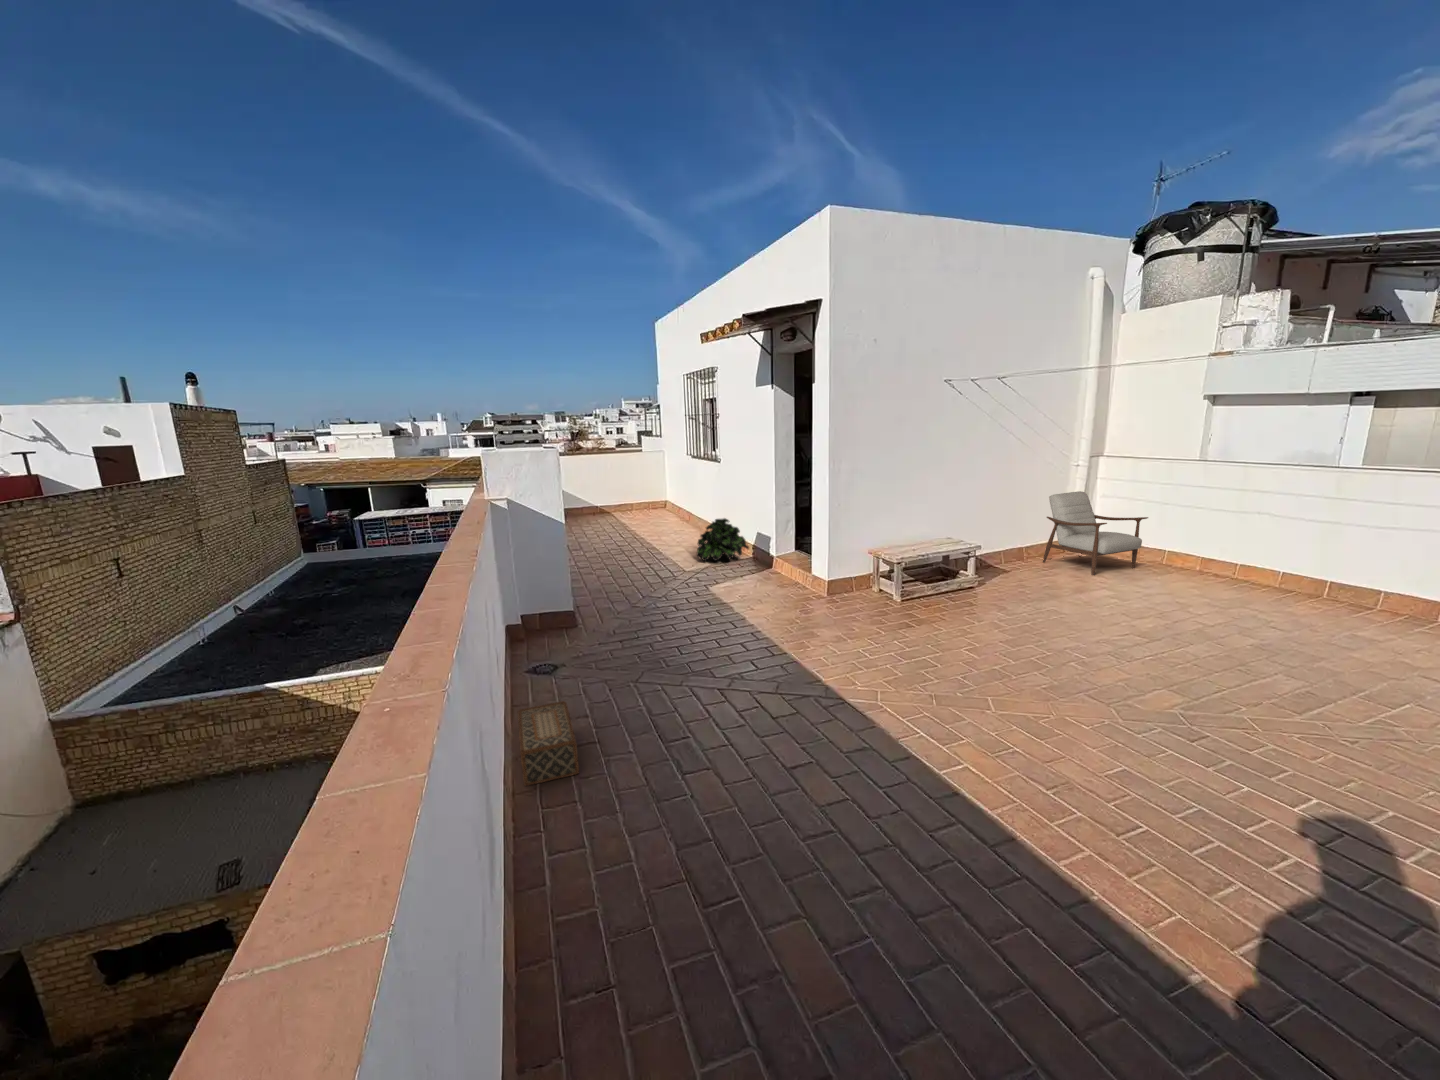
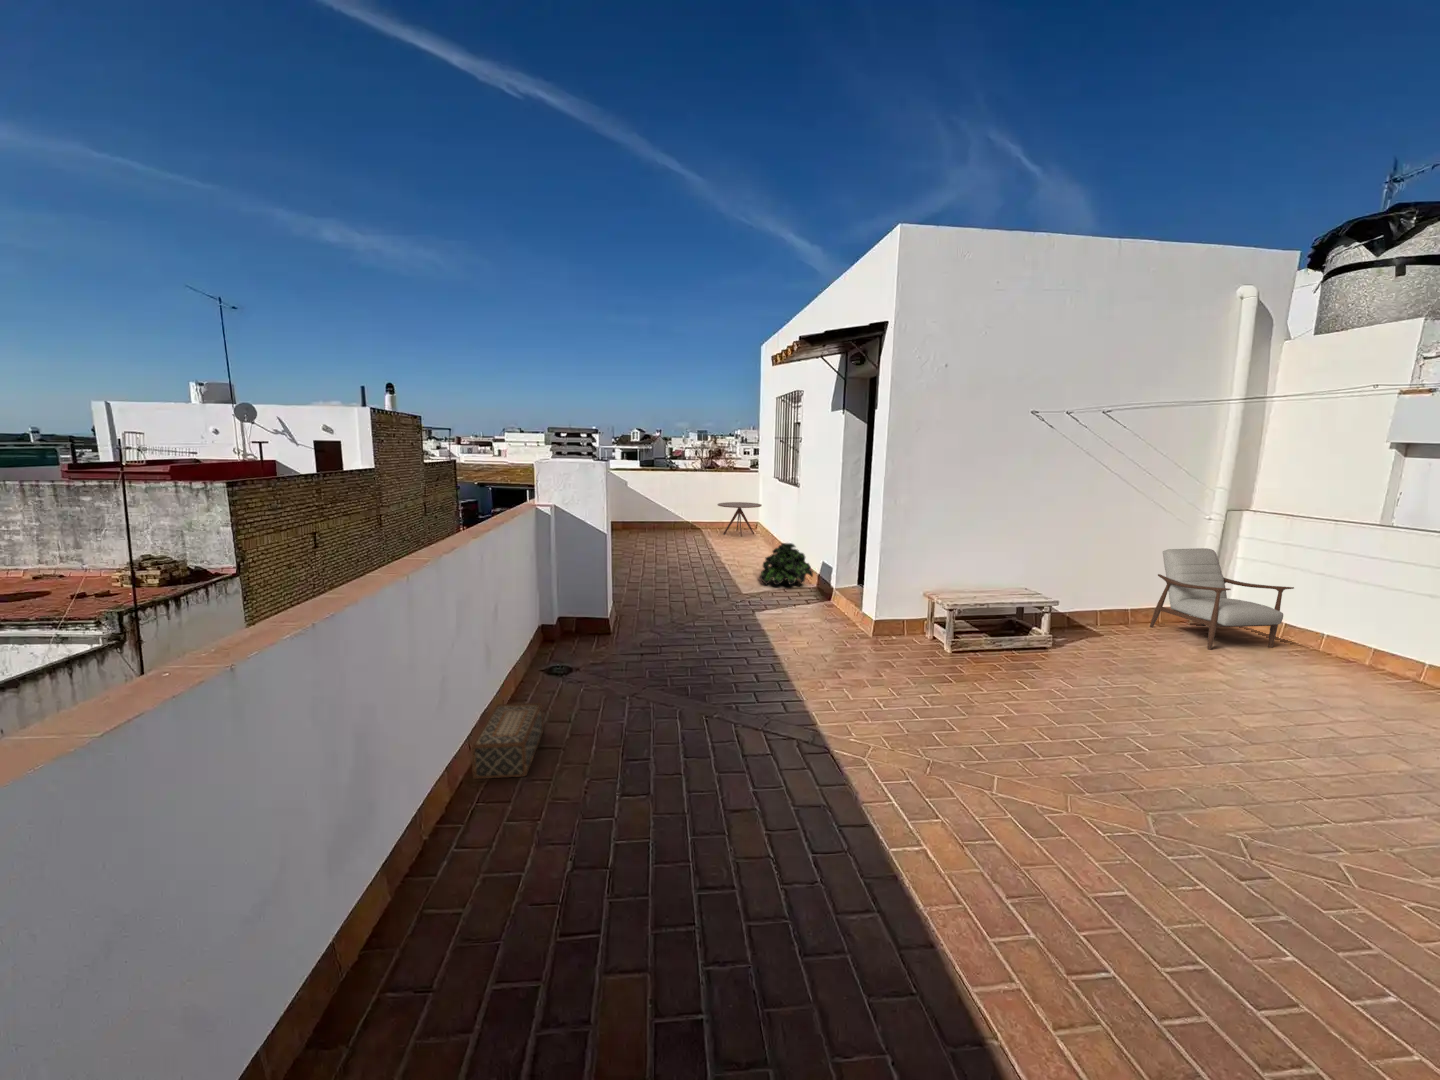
round table: none [623,482,668,517] -> present [718,502,762,536]

